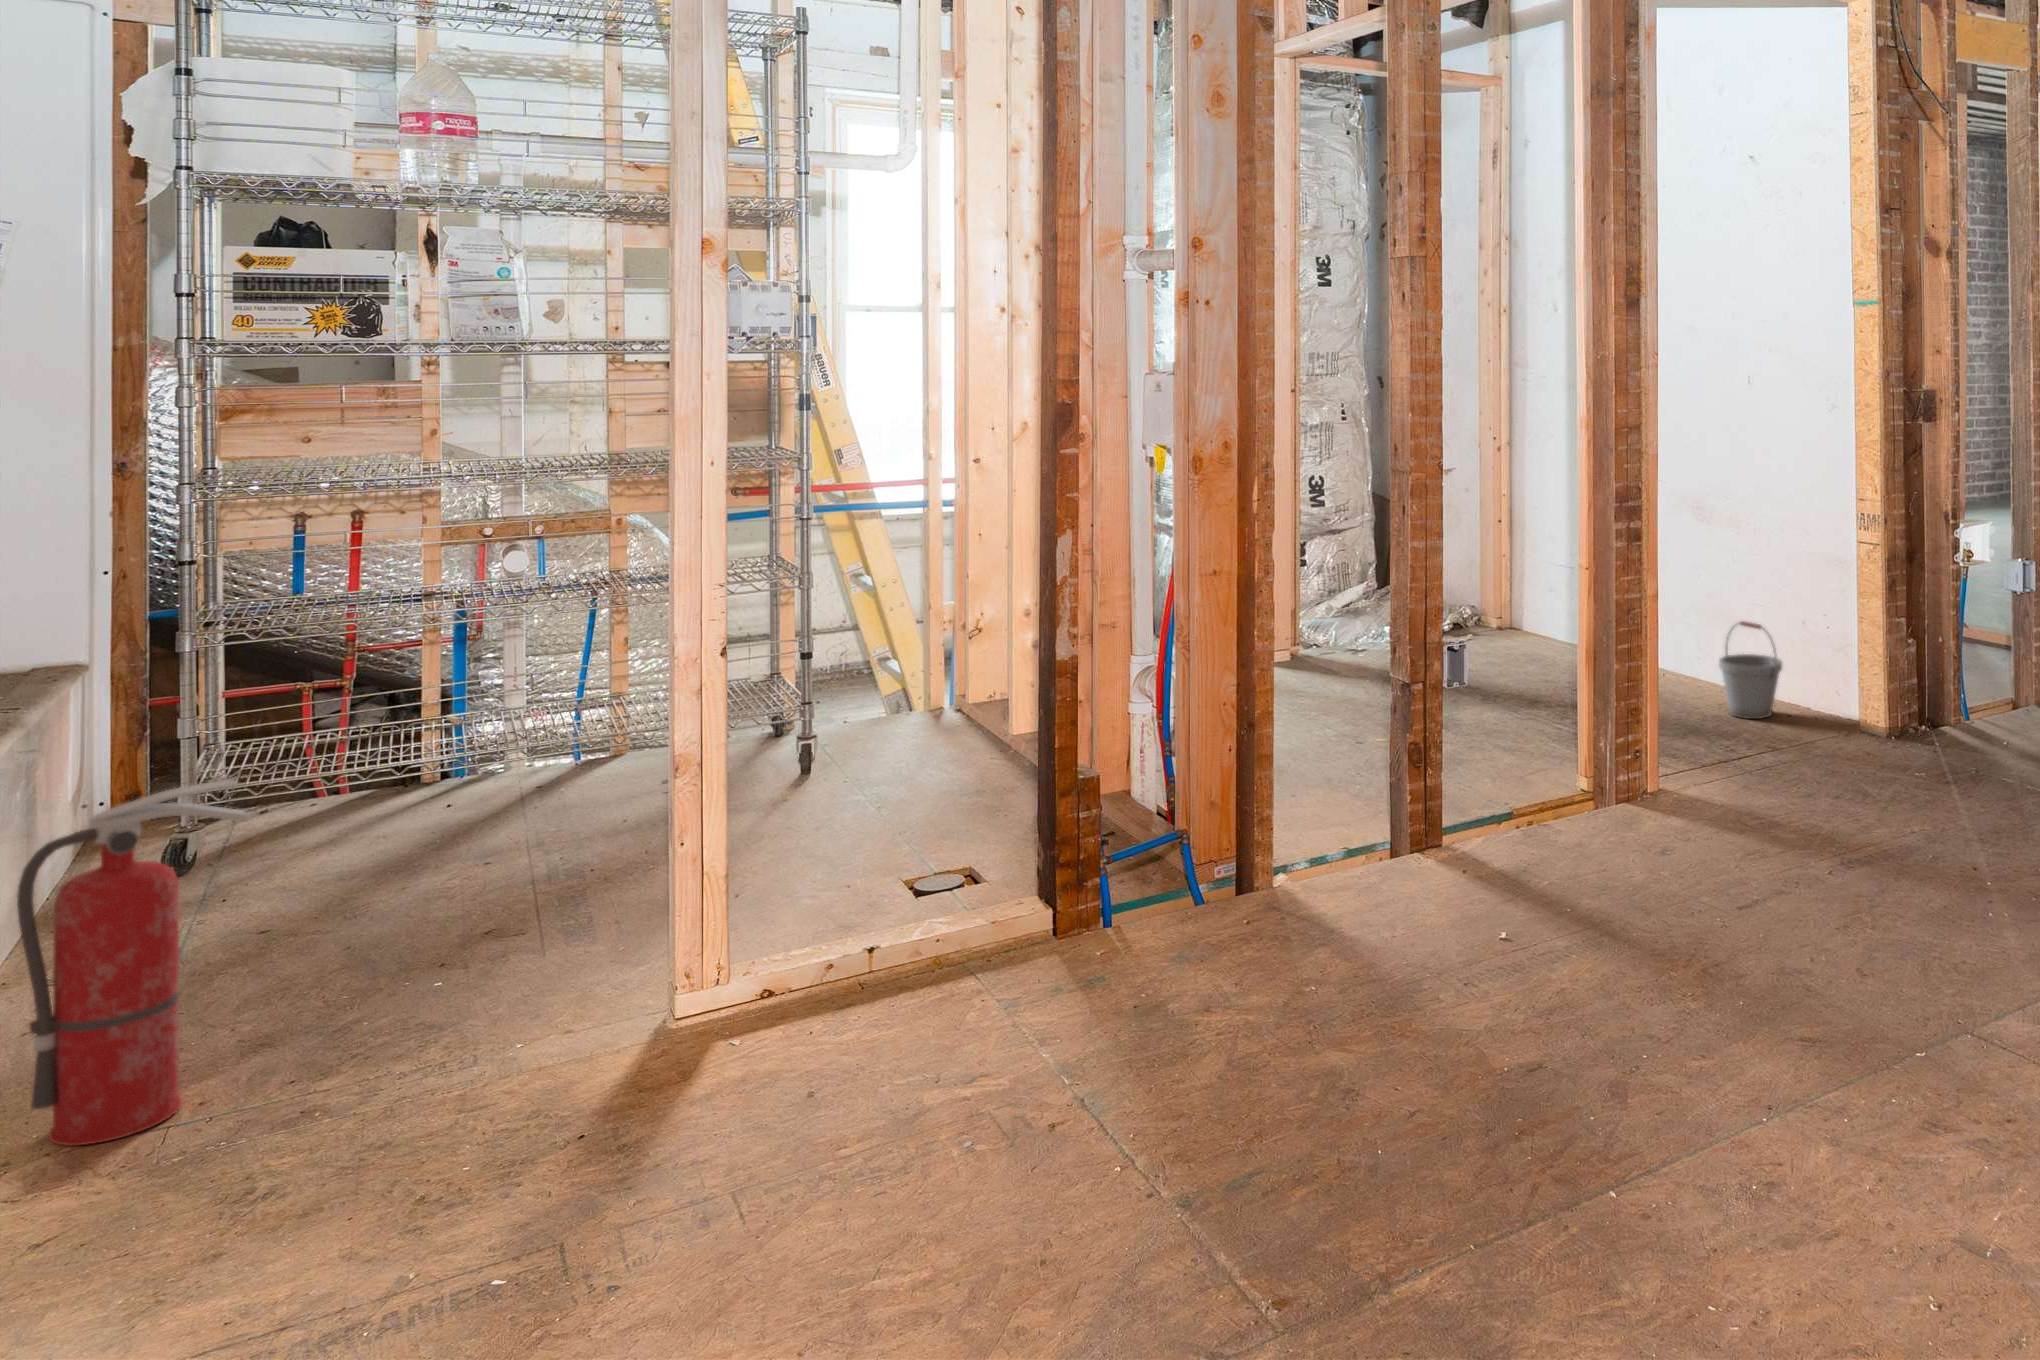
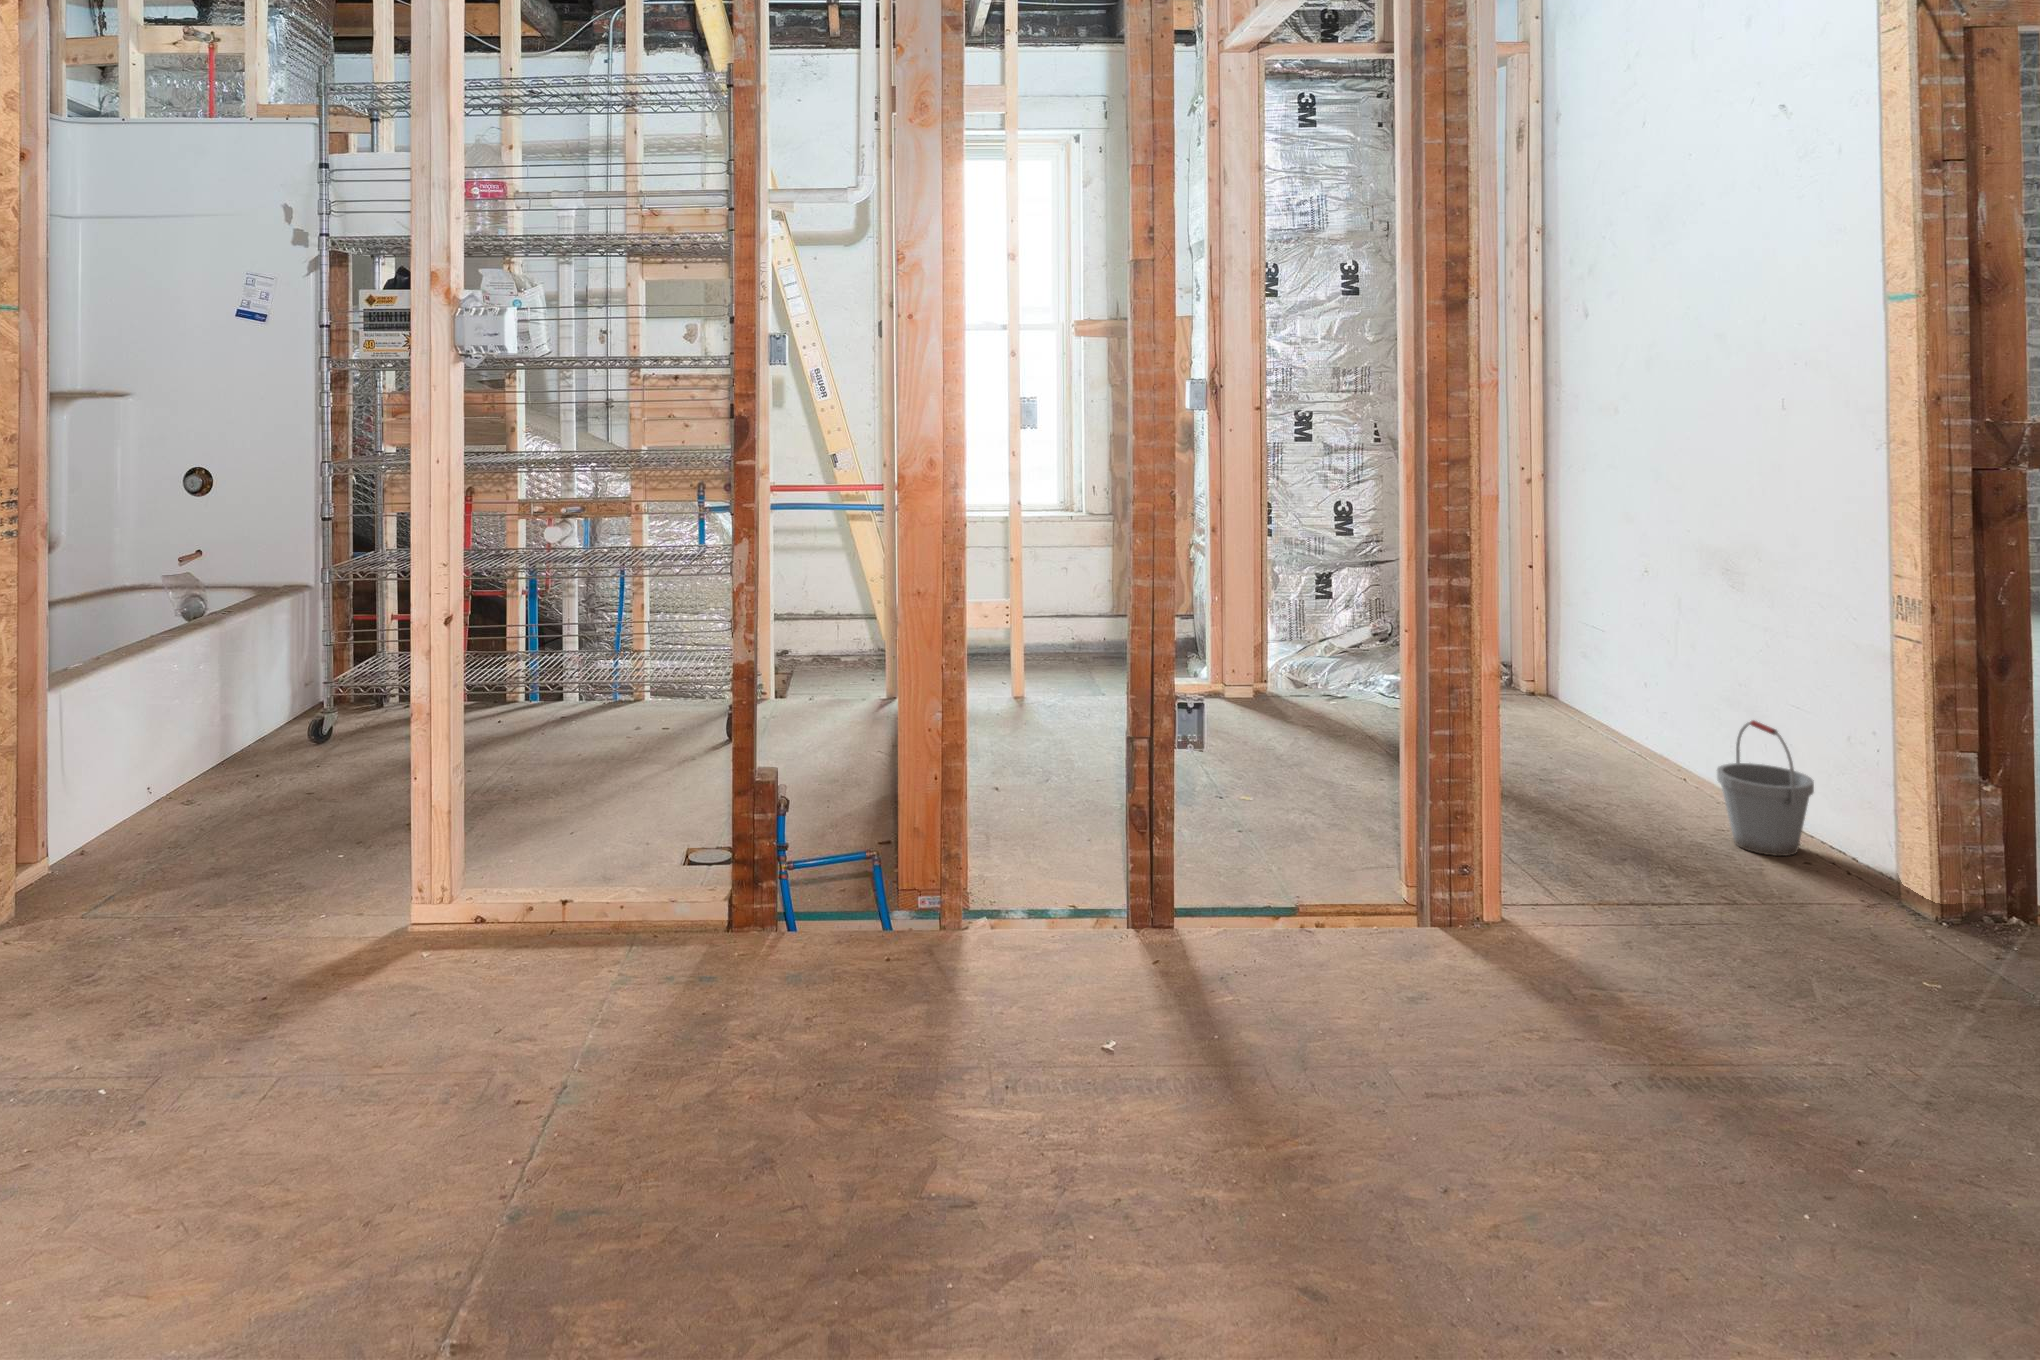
fire extinguisher: present [17,779,249,1146] -> none [34,676,175,920]

